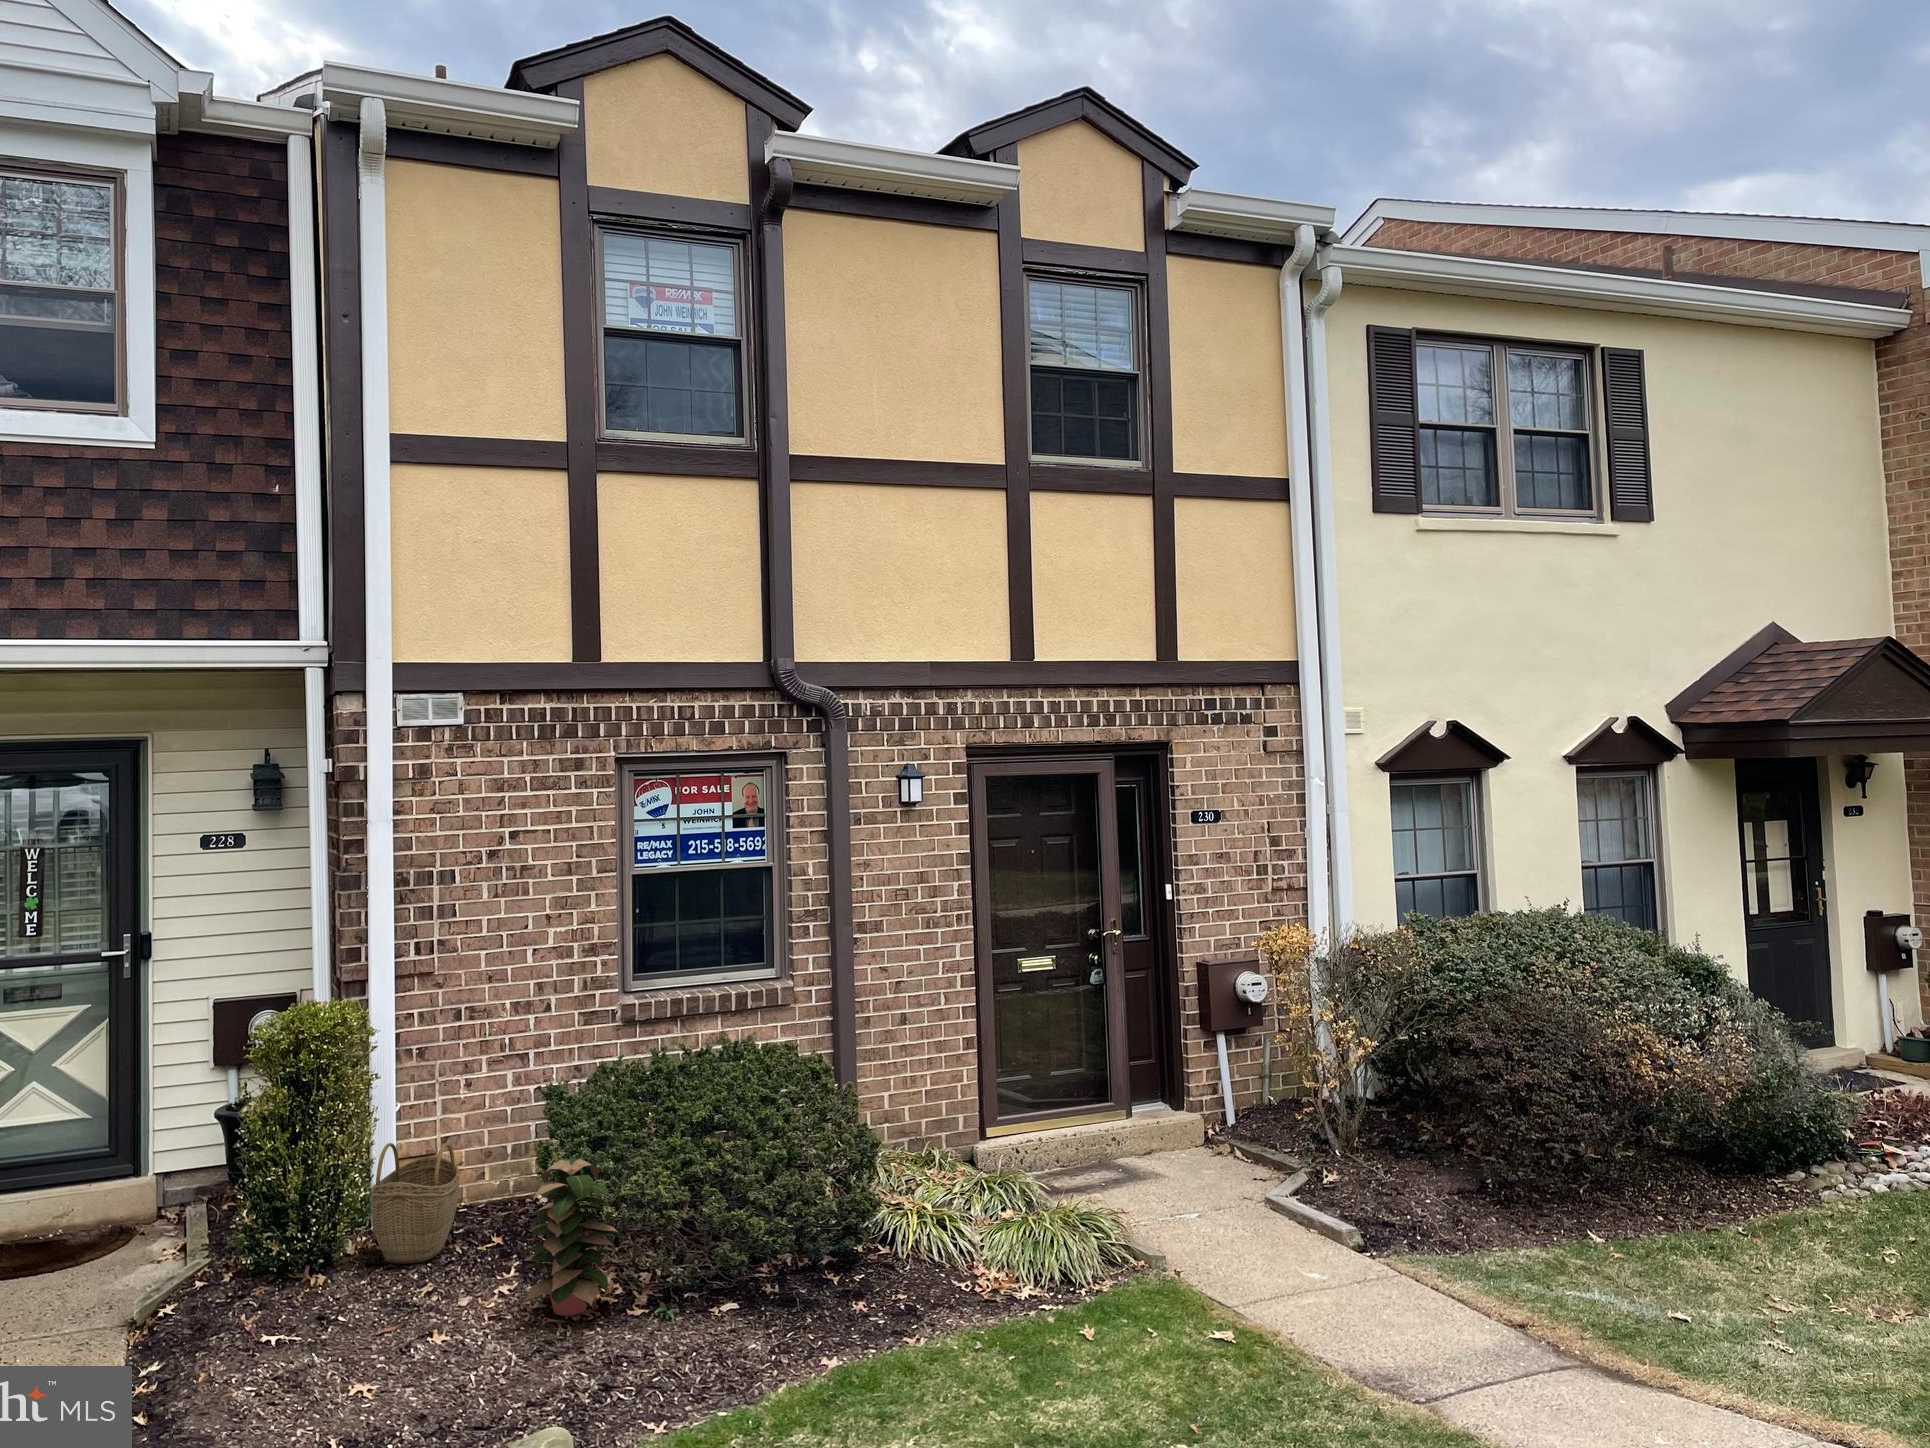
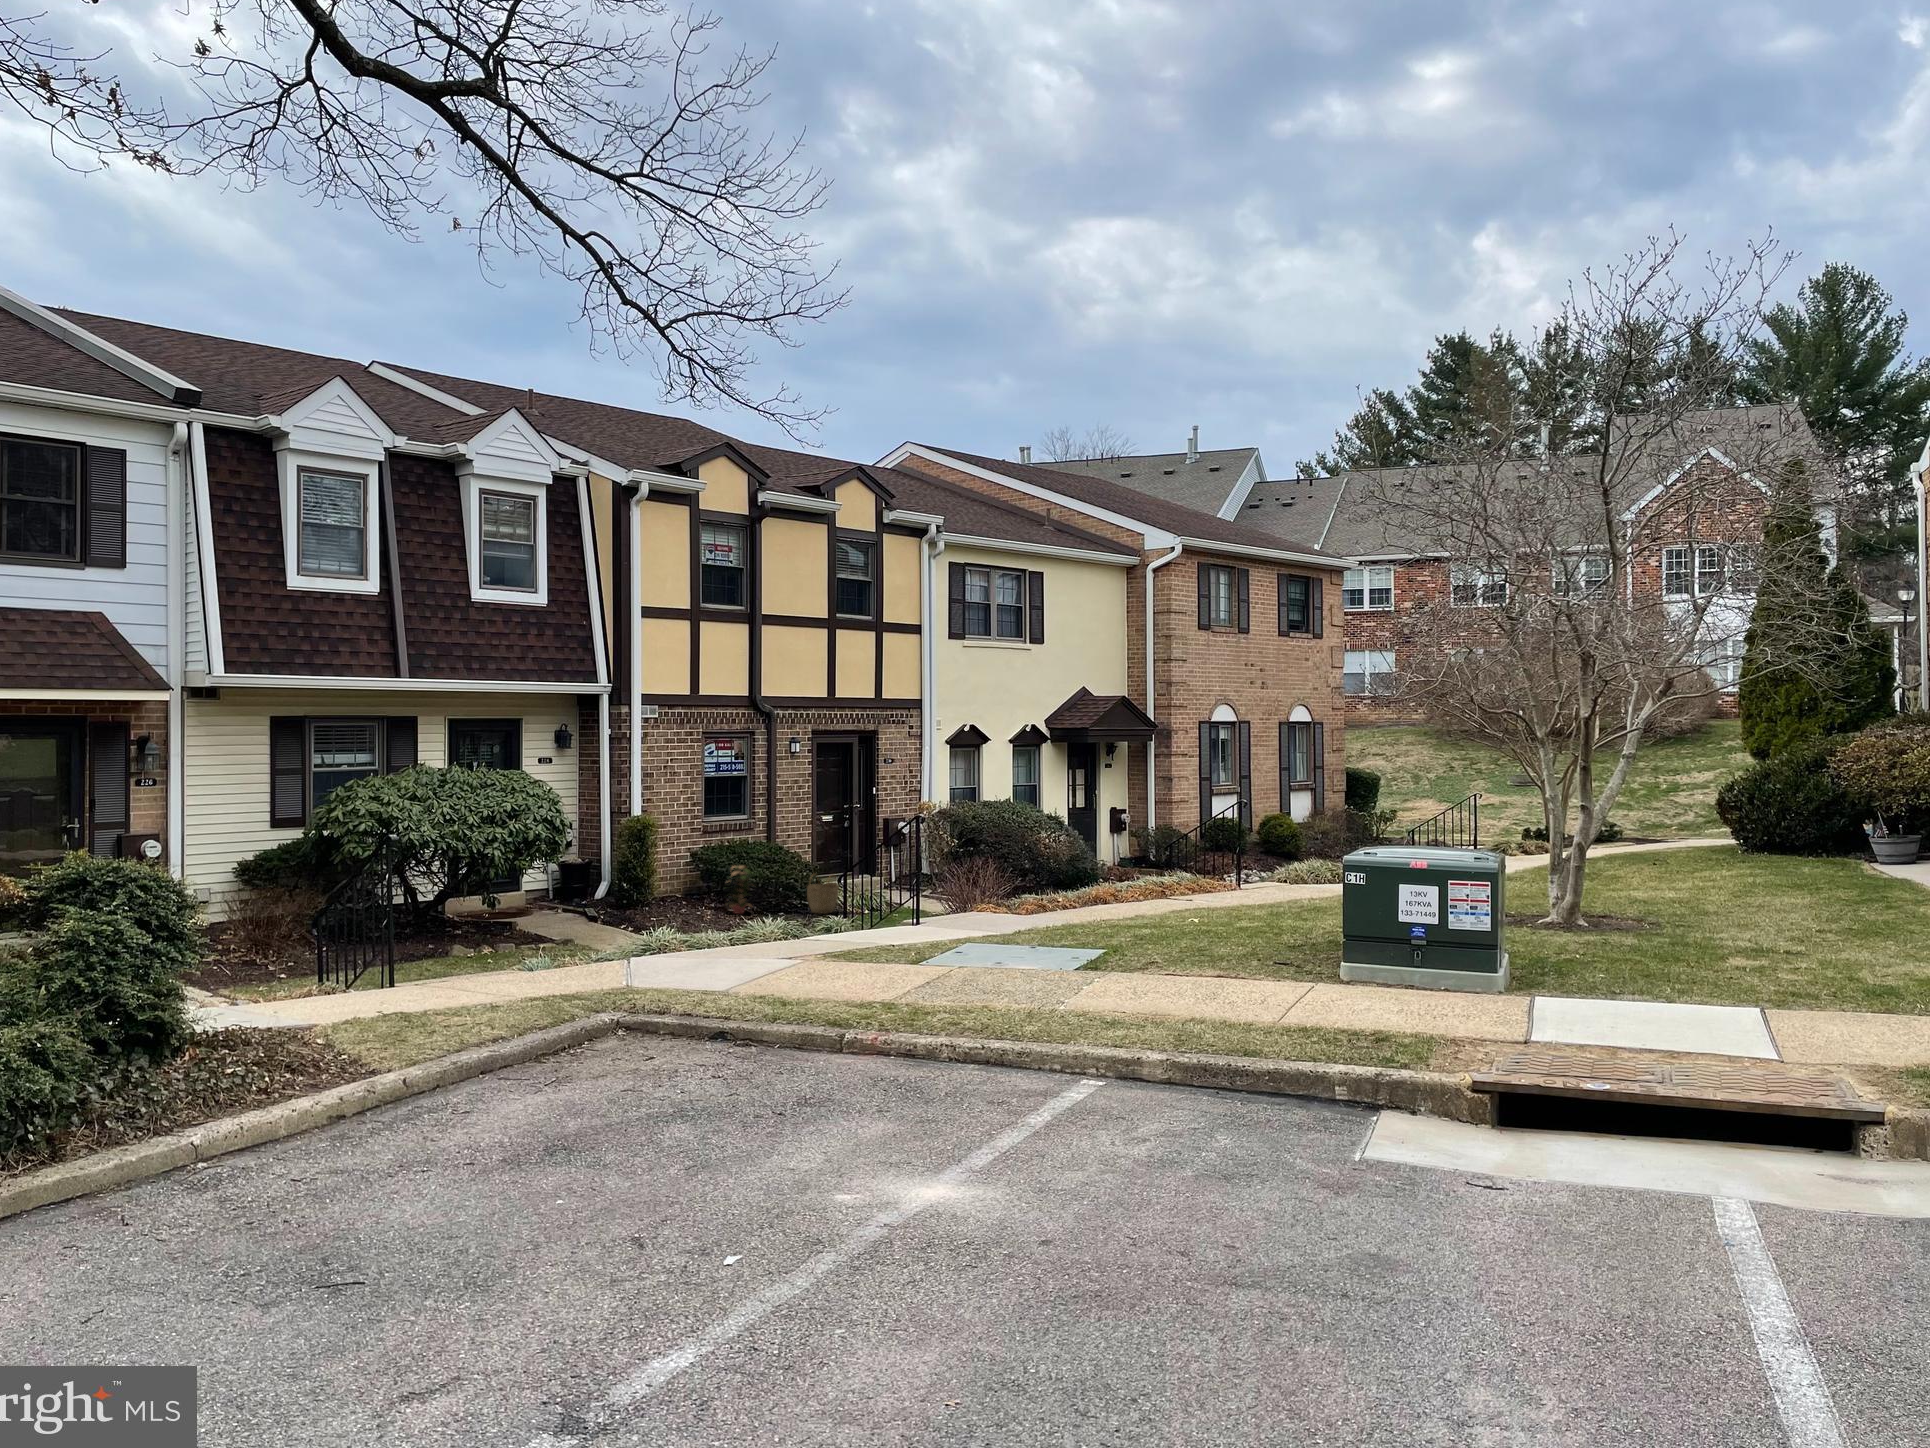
woven basket: present [371,1143,459,1264] -> present [807,881,839,914]

